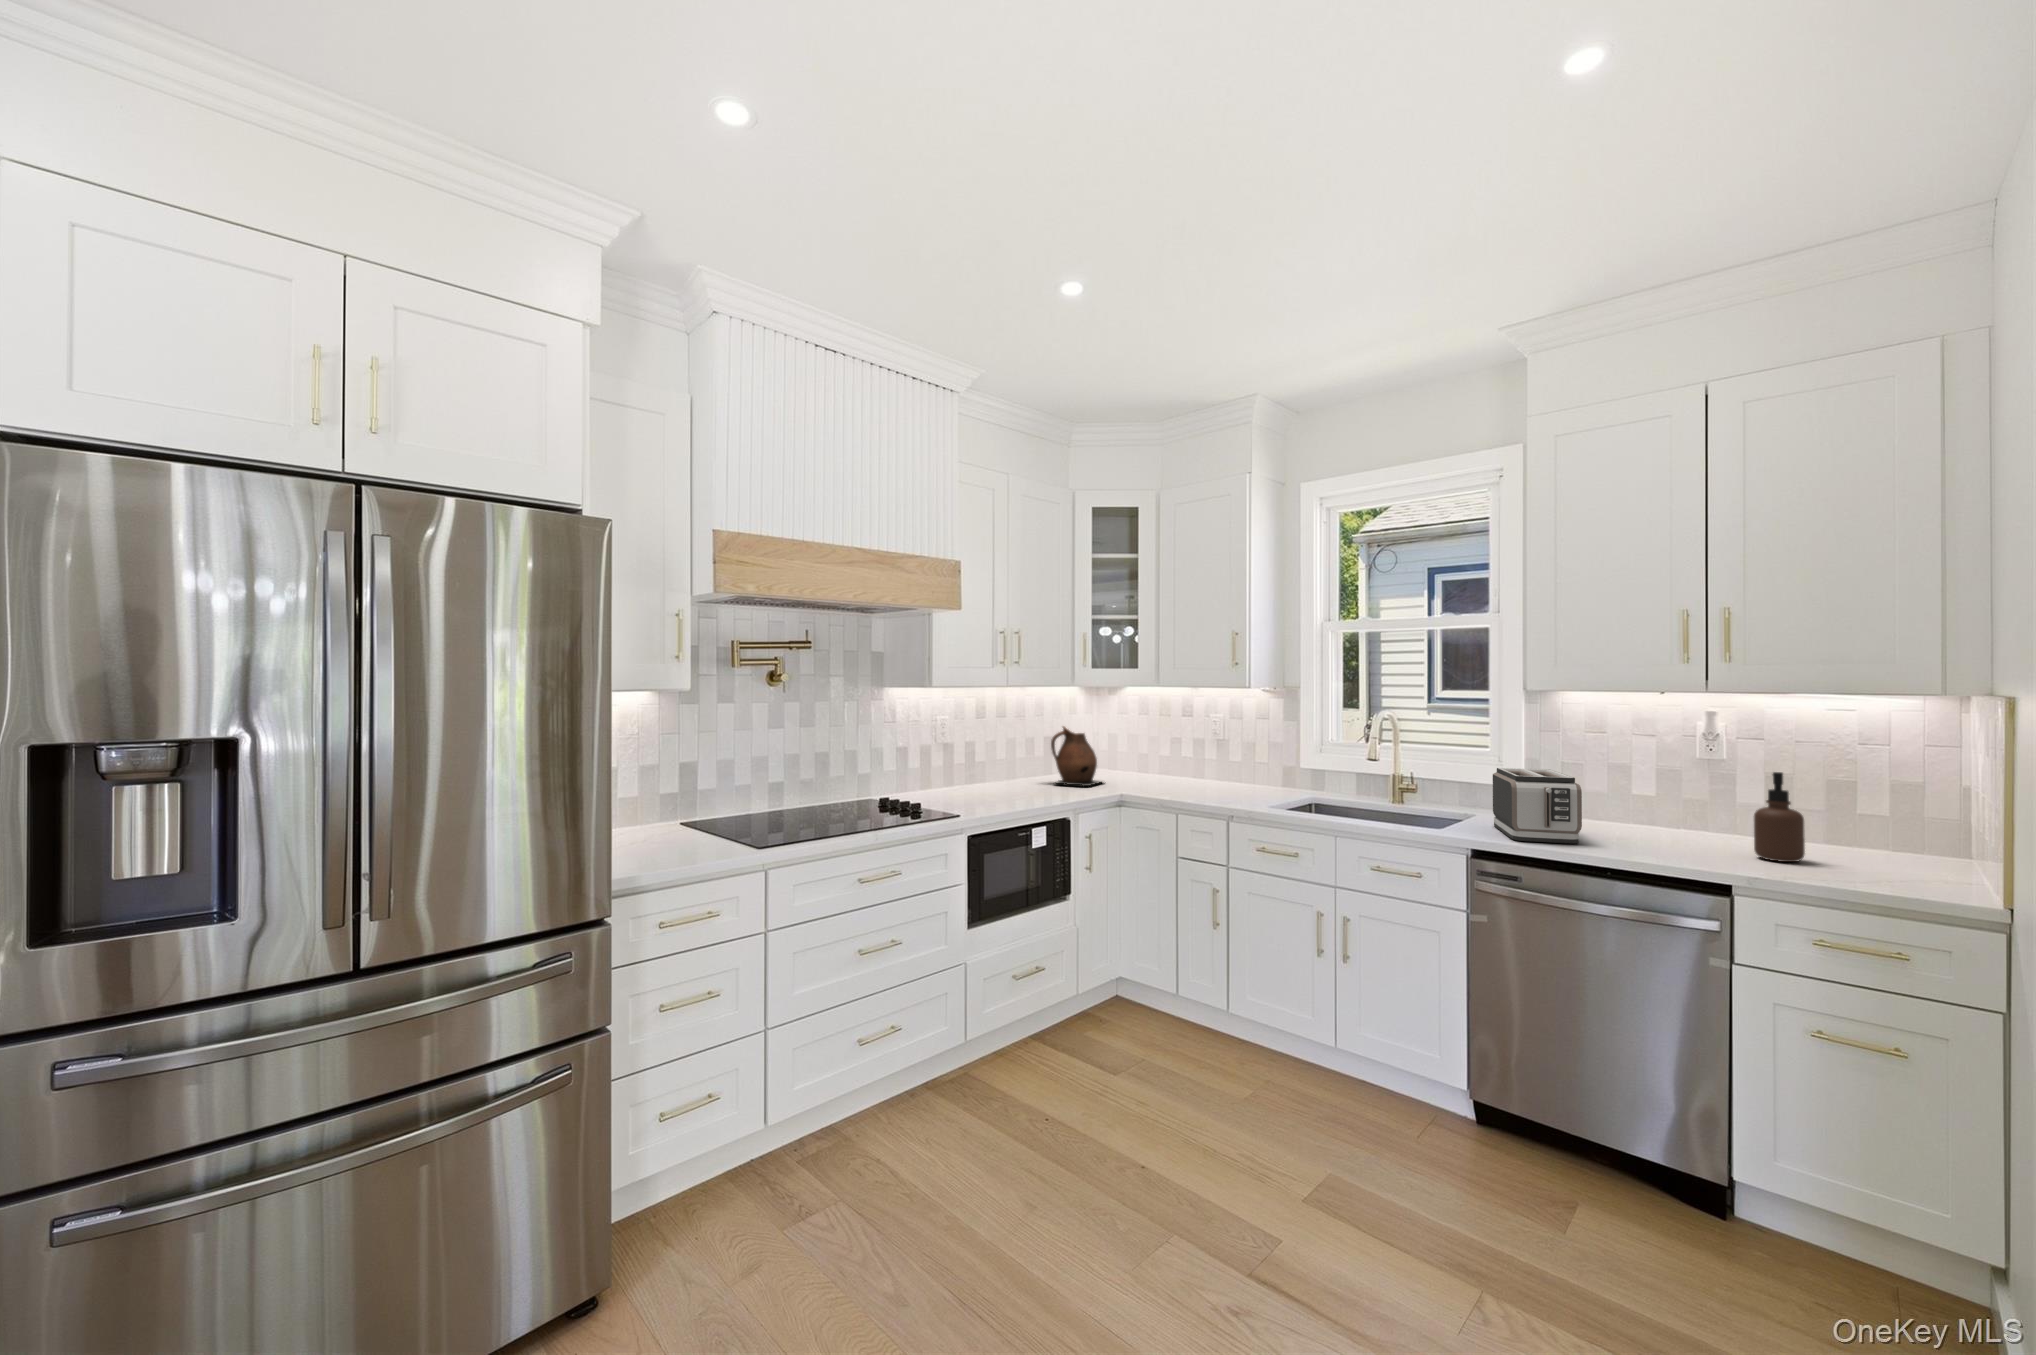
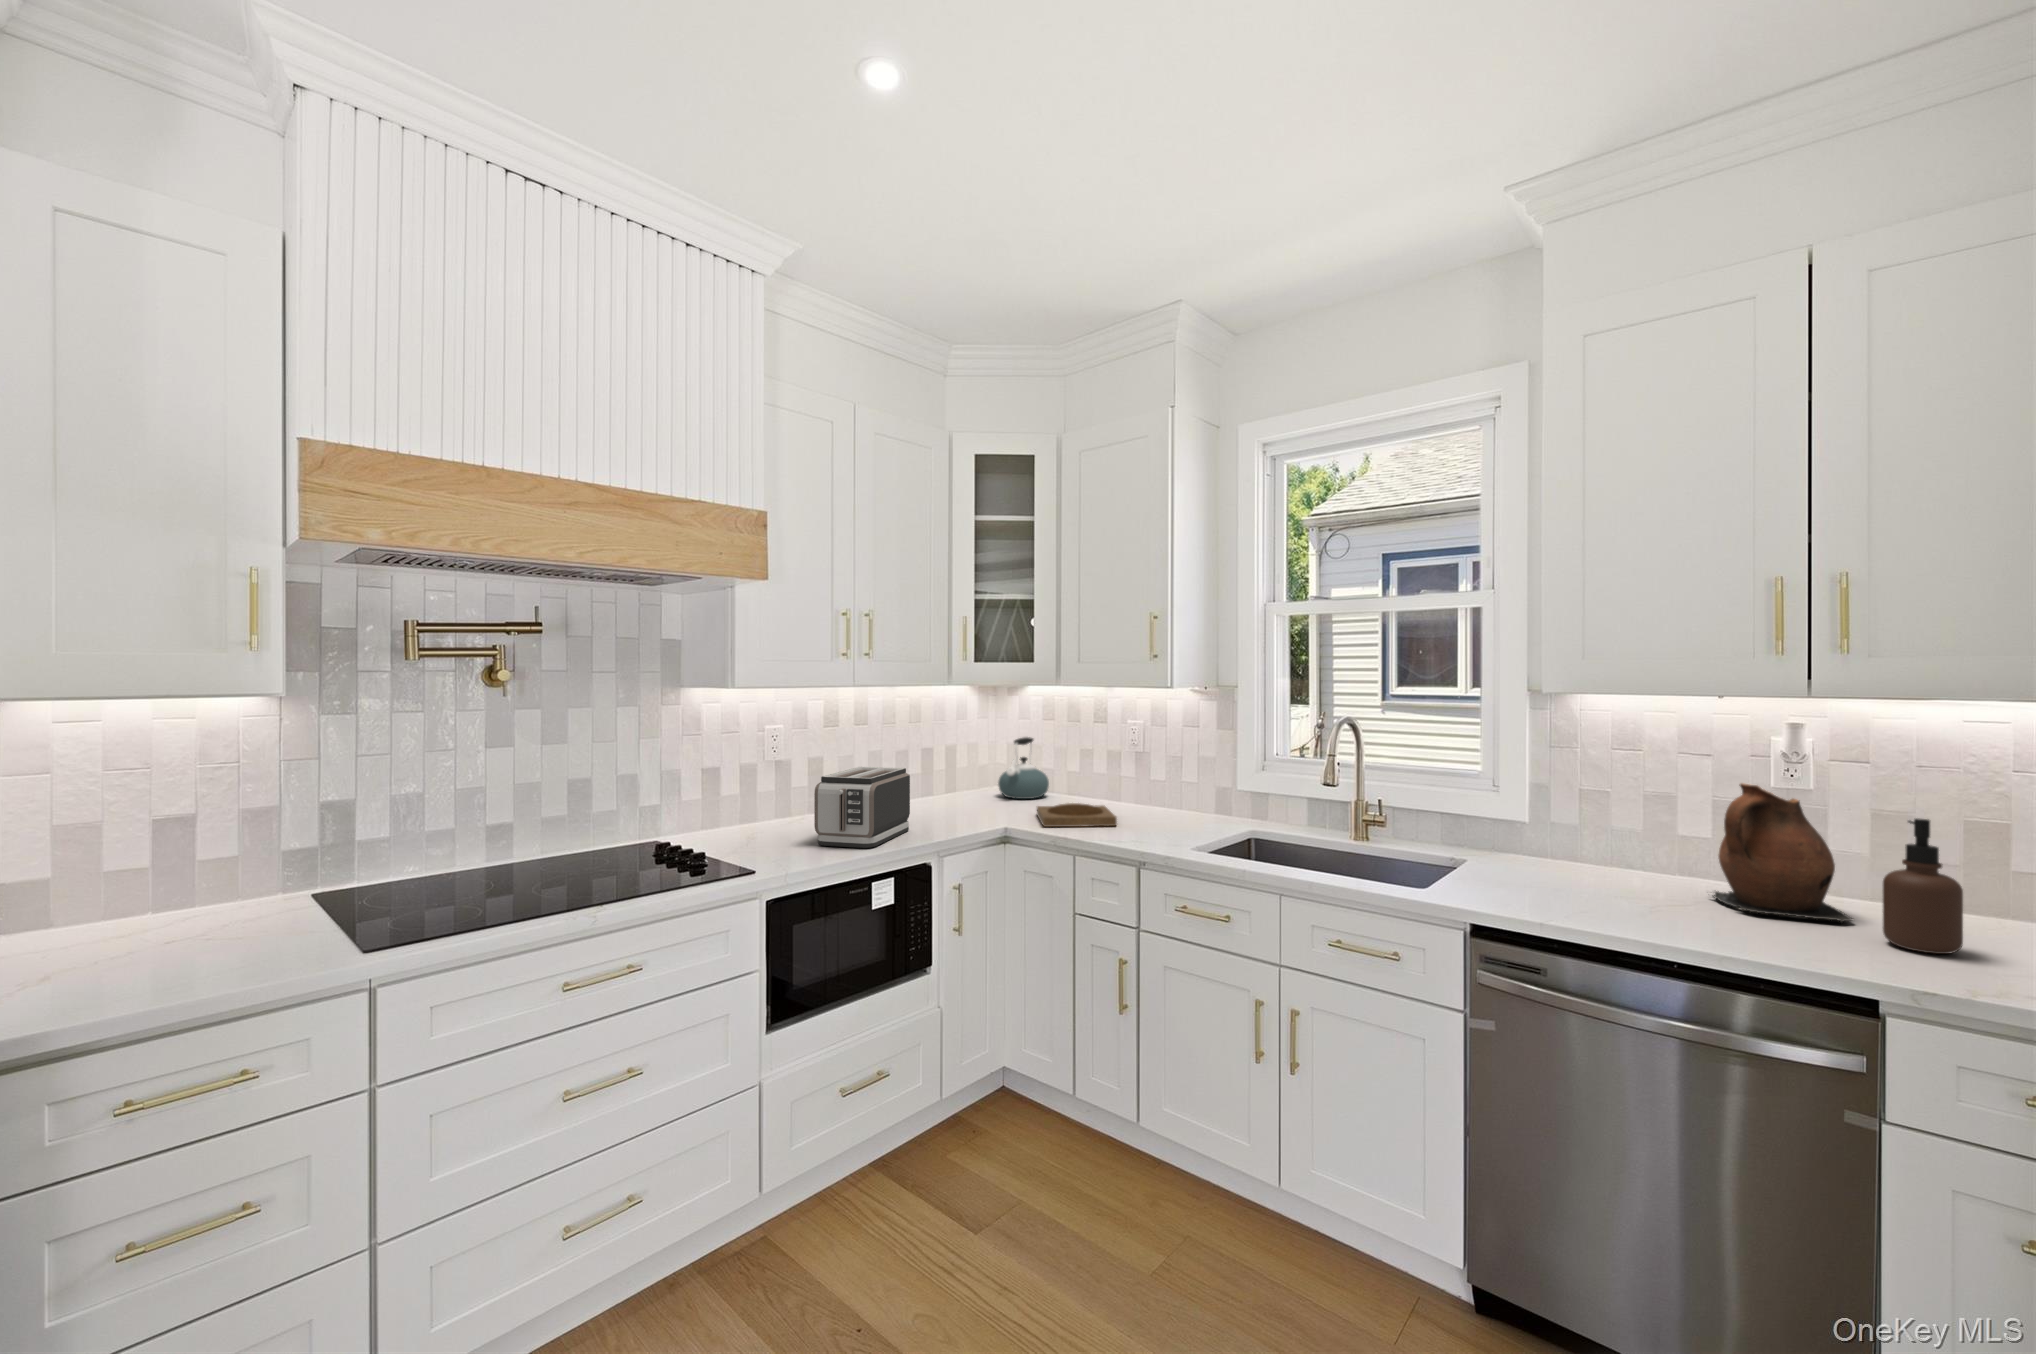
ceramic pitcher: present [1051,726,1104,786] -> present [1714,783,1853,923]
kettle: none [1108,730,1149,778] -> present [998,737,1049,799]
toaster: present [1493,768,1582,844] -> present [814,767,910,848]
tray: none [1144,779,1208,794] -> present [1037,803,1117,827]

